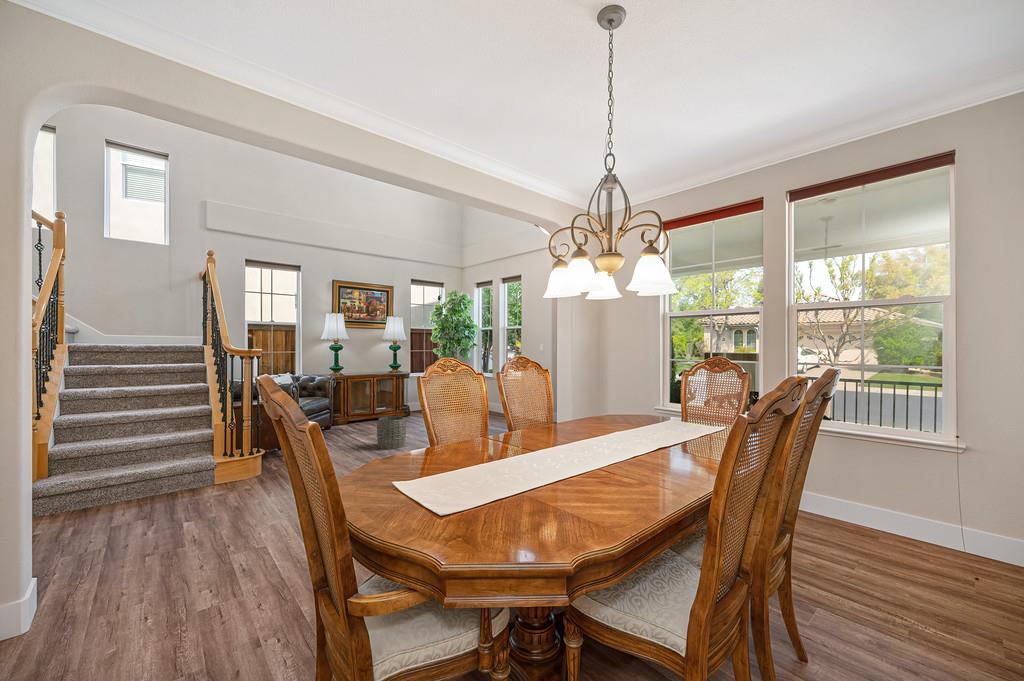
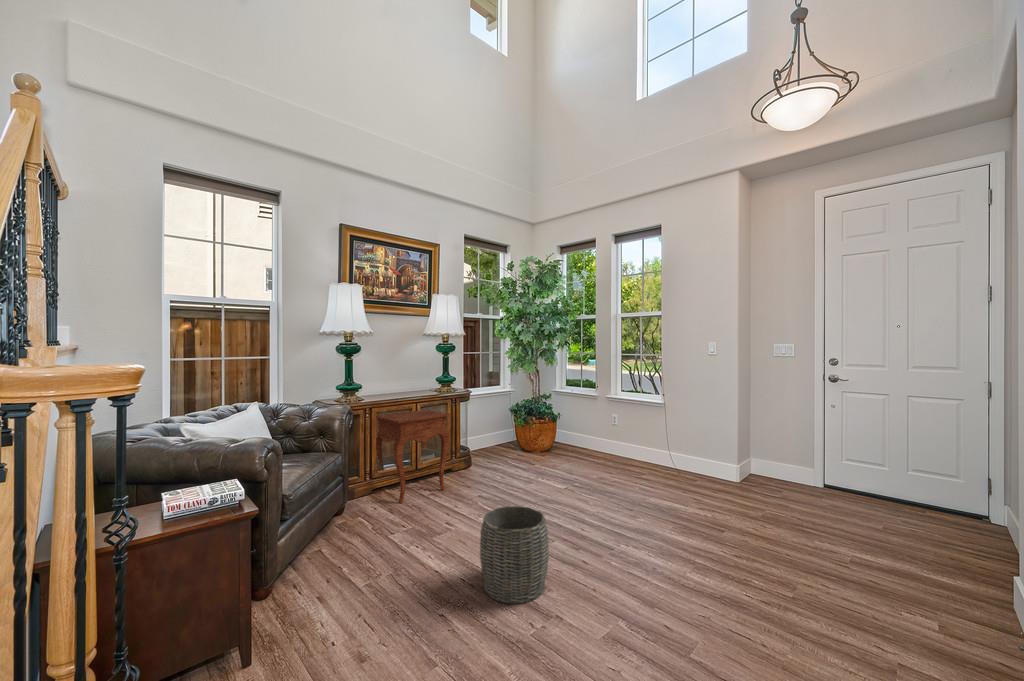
side table: none [348,381,389,428] -> present [376,410,450,504]

